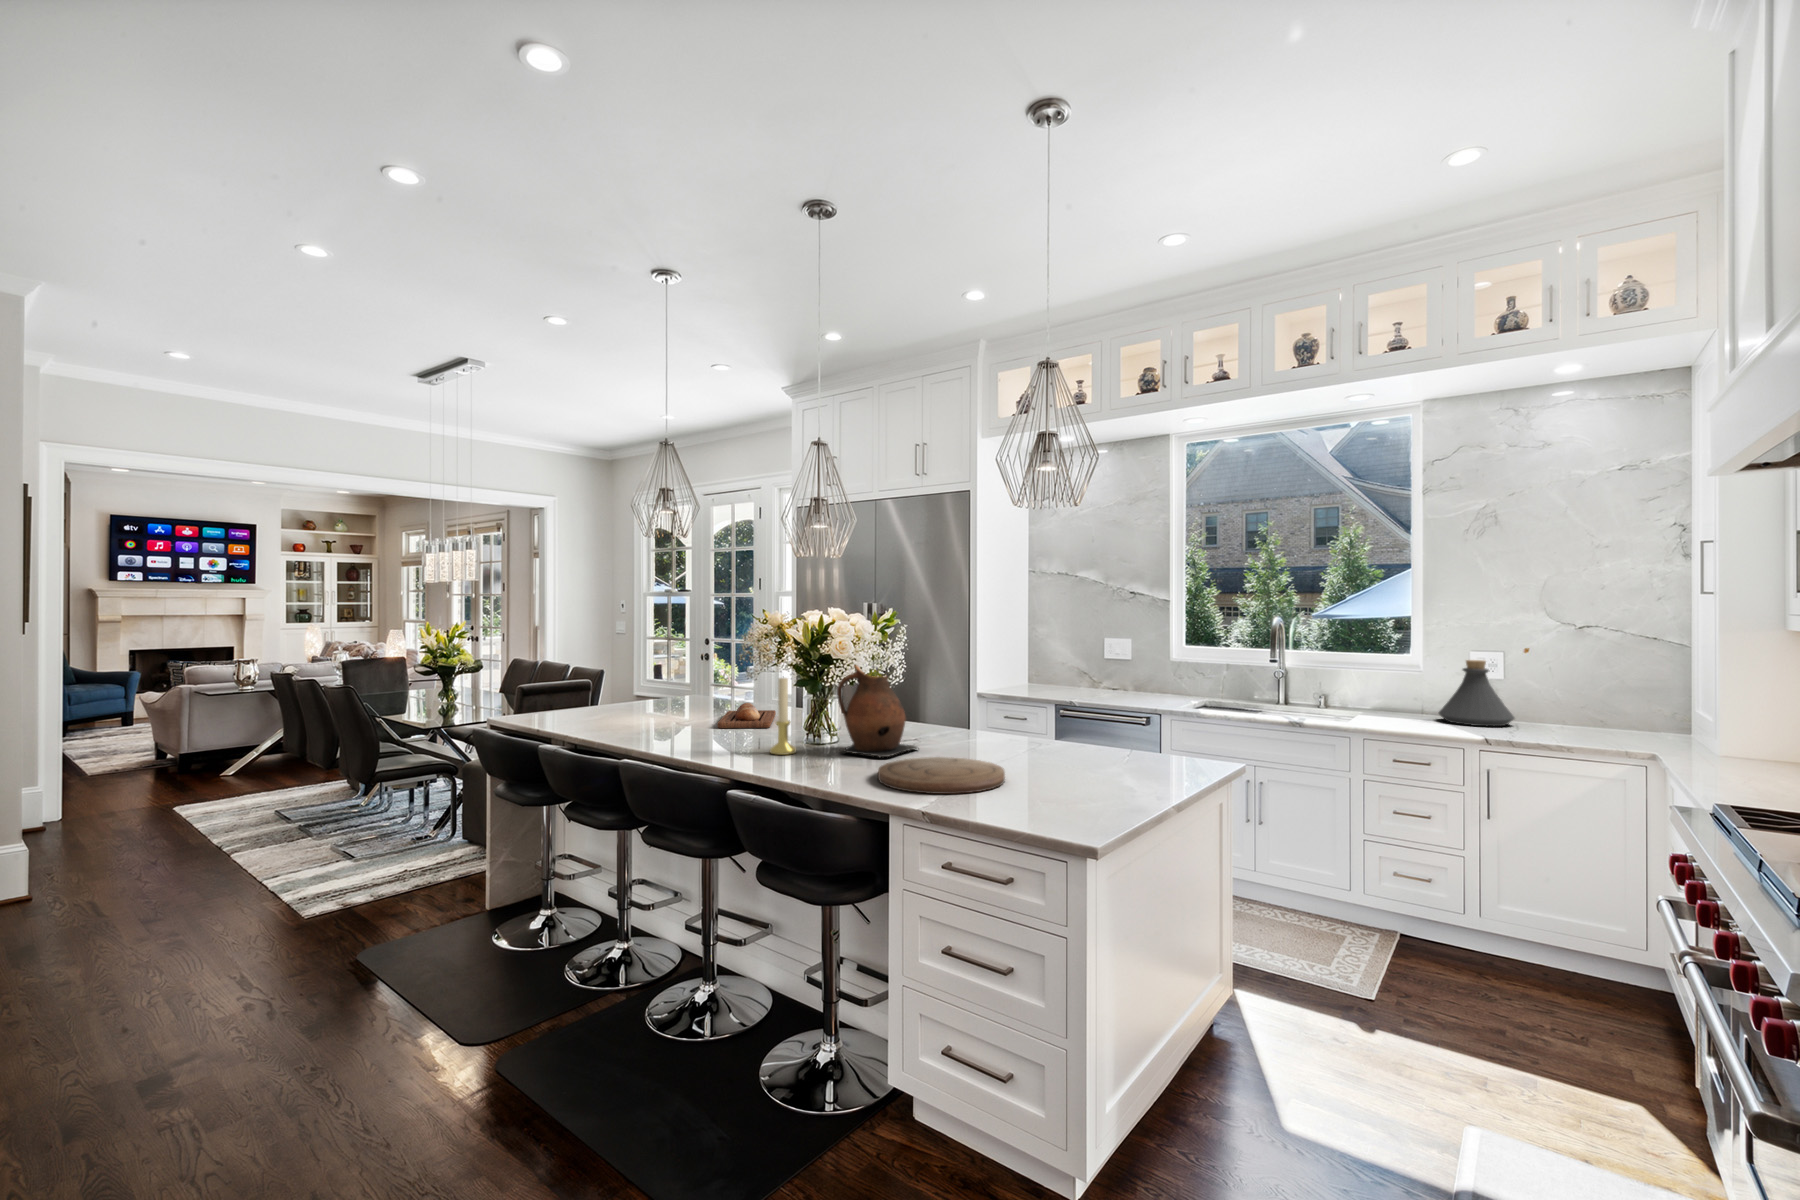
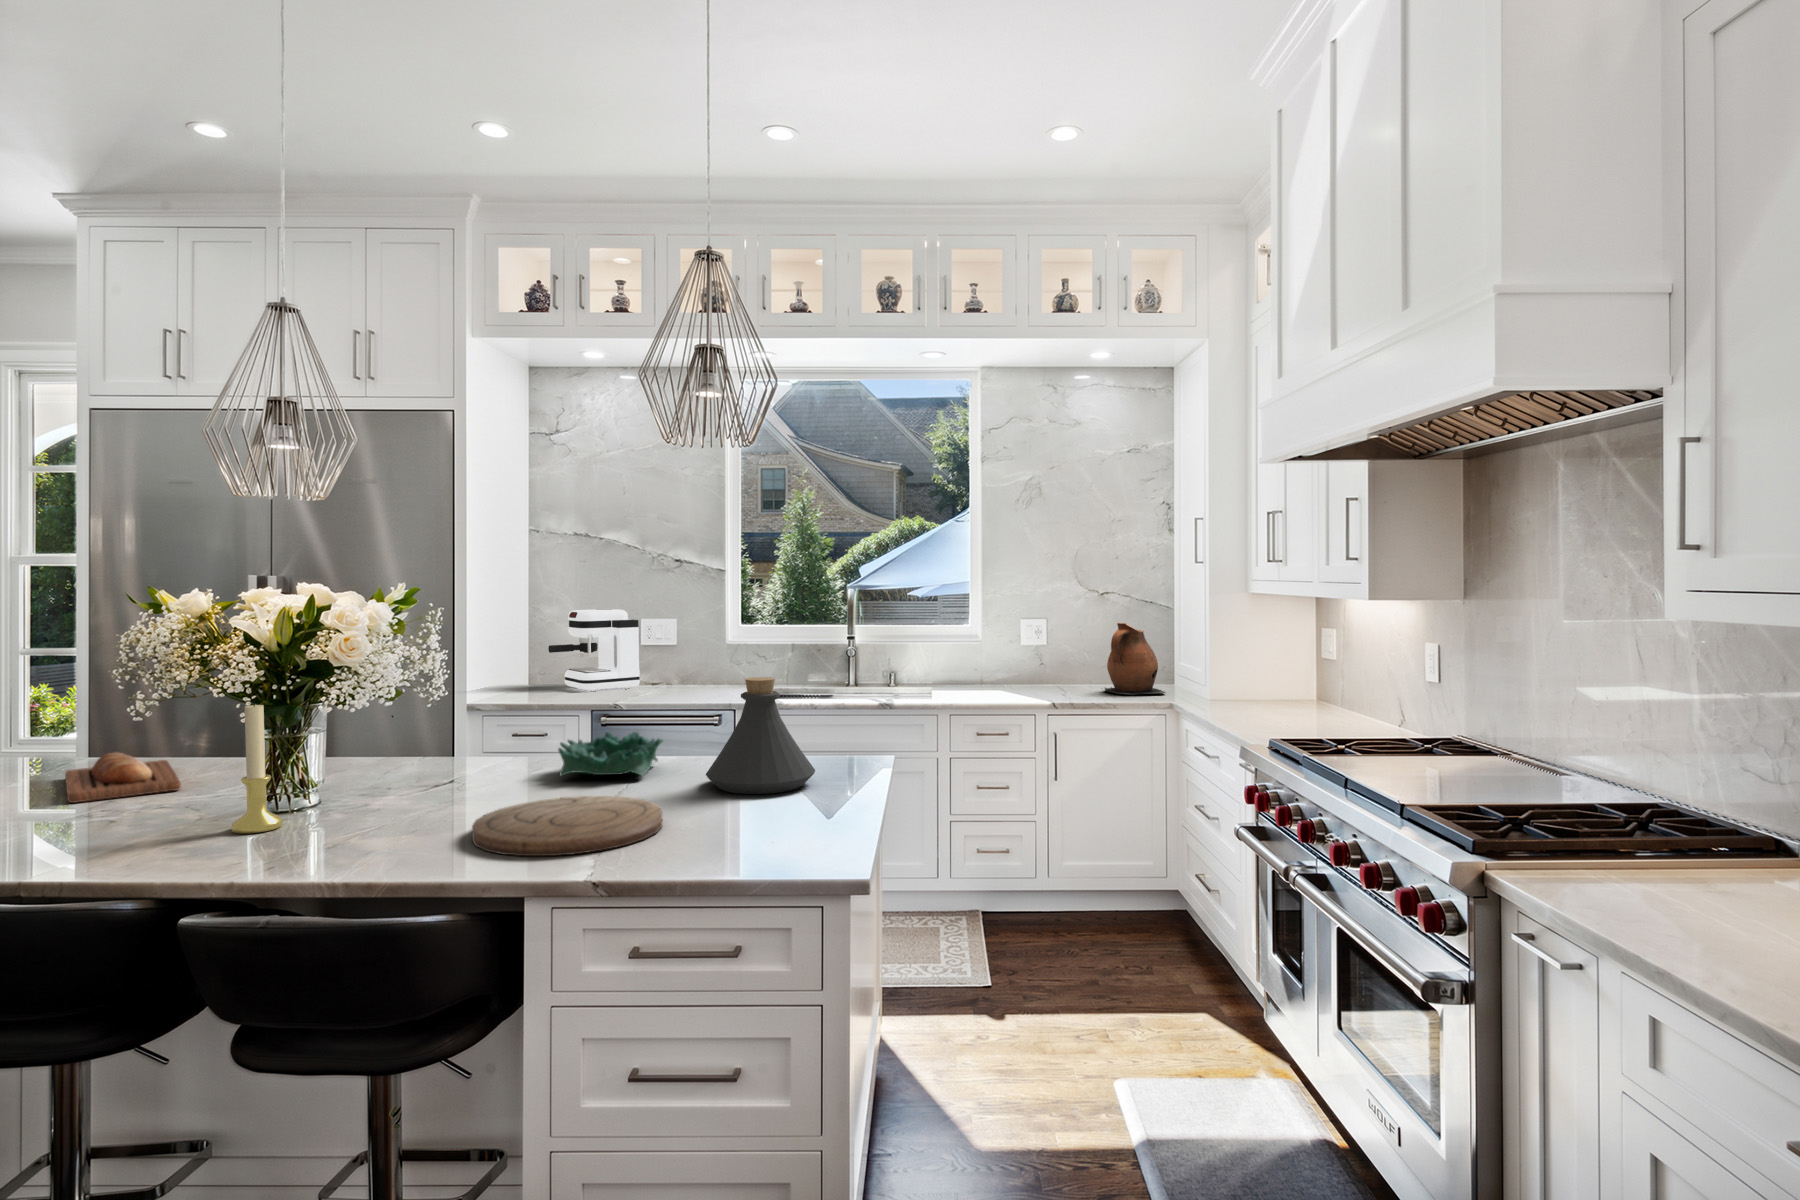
coffee maker: none [1033,629,1100,692] -> present [548,609,640,692]
bottle: present [1439,660,1515,726] -> present [706,677,815,794]
ceramic pitcher: present [837,665,917,758] -> present [1105,623,1166,695]
decorative bowl: none [970,718,1050,752] -> present [558,732,663,776]

